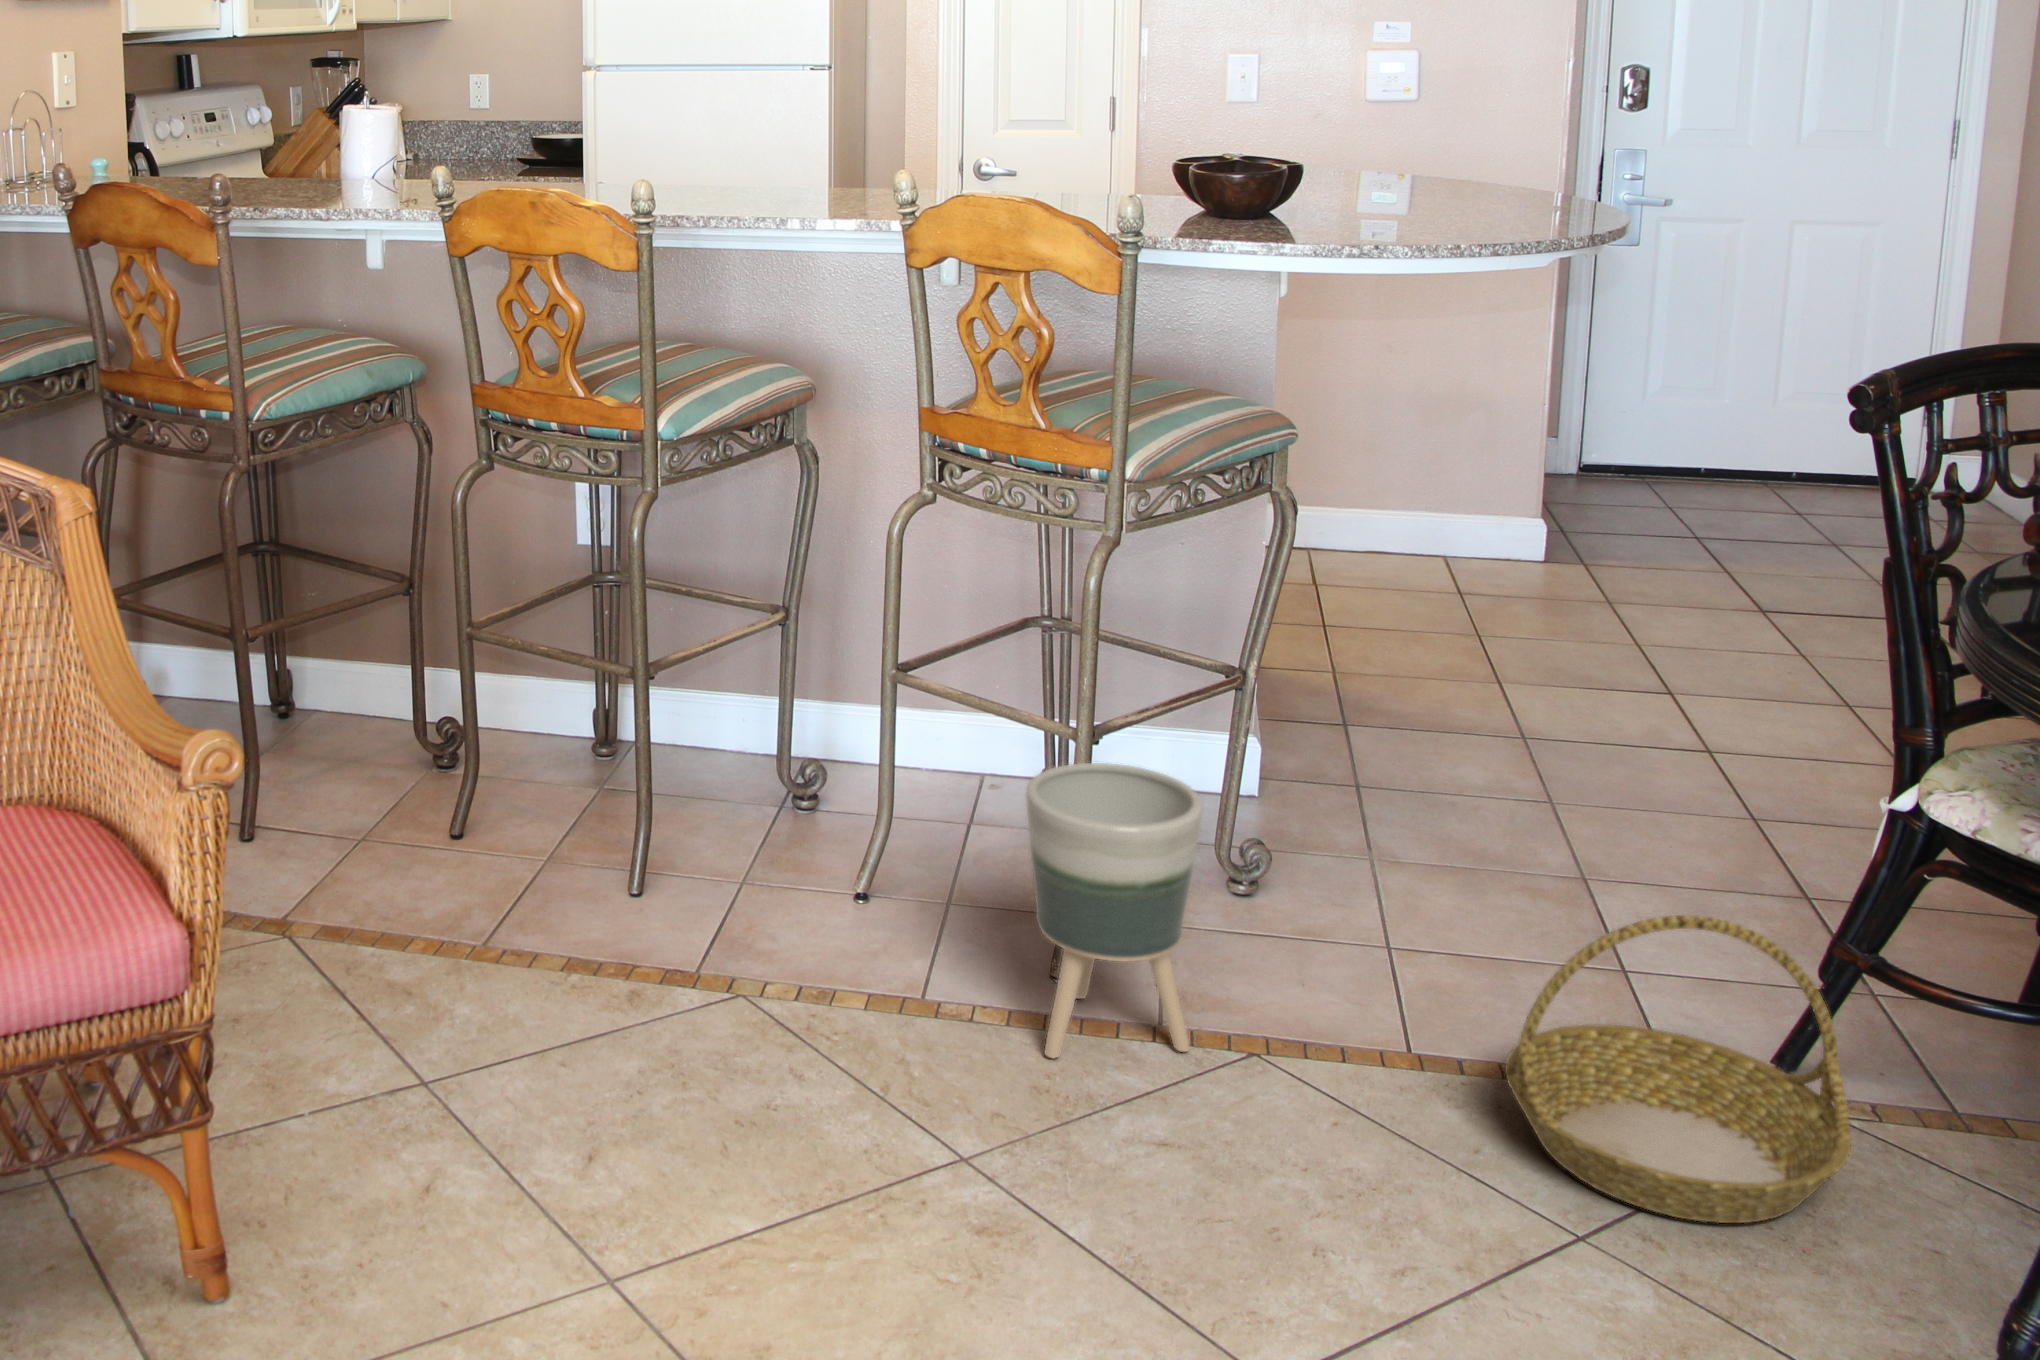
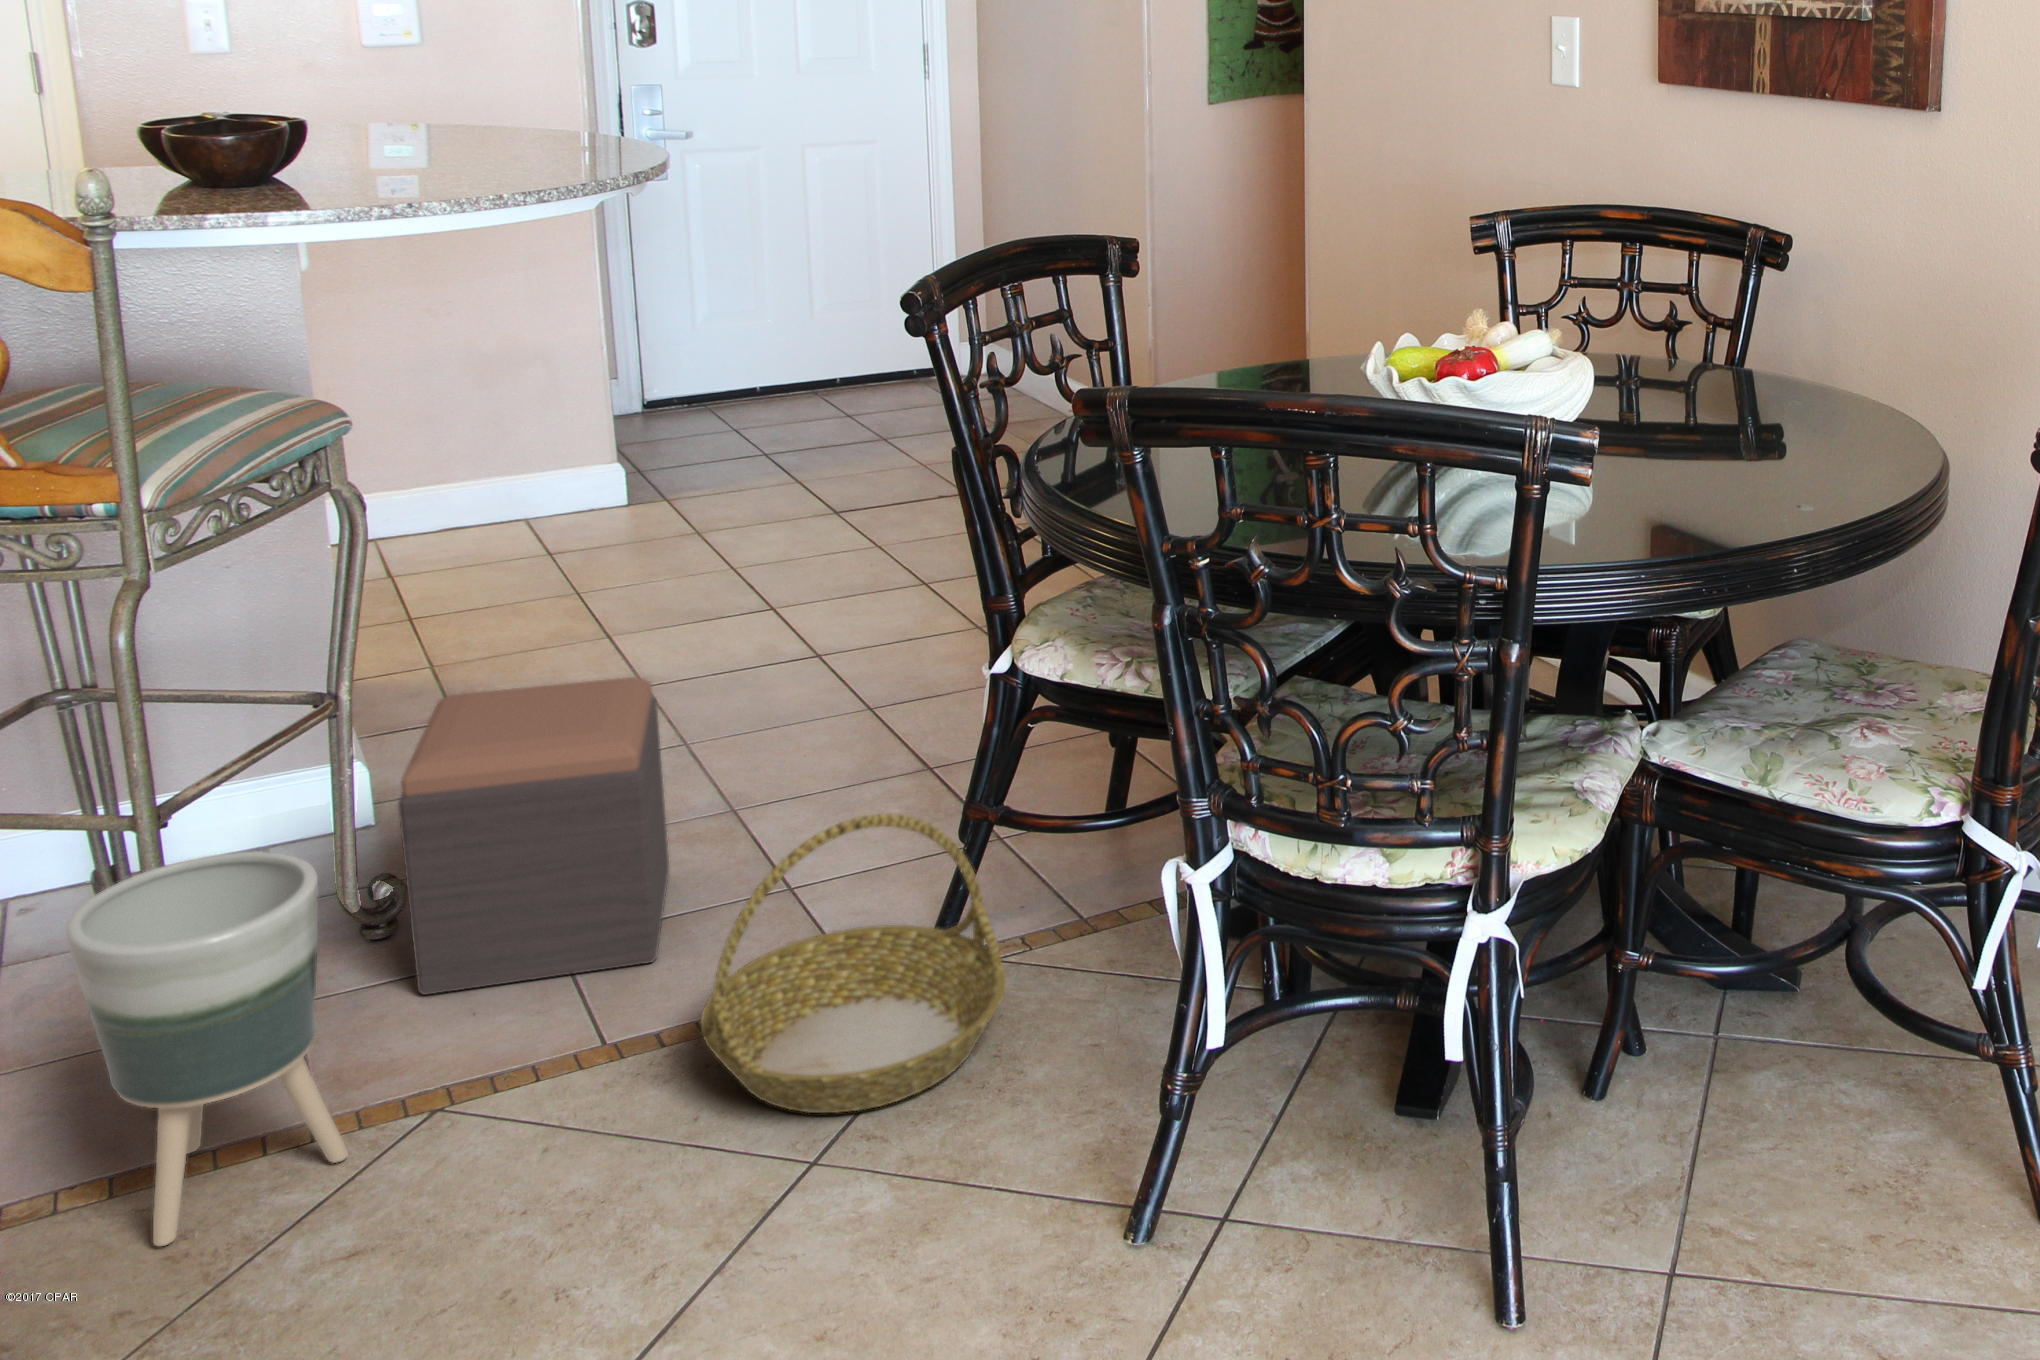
footstool: none [1266,693,1521,996] -> present [398,677,669,995]

